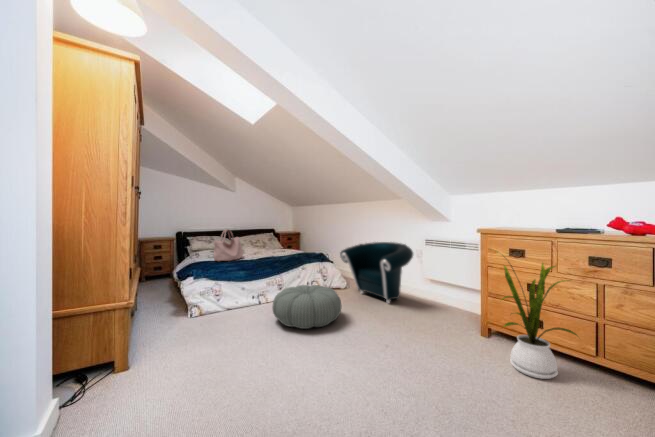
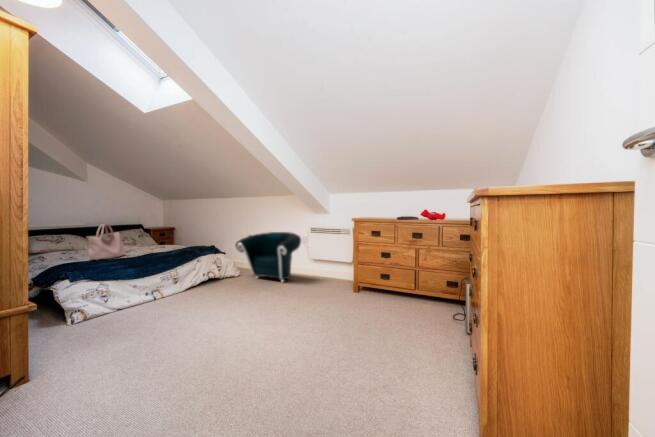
house plant: present [503,262,577,379] -> none [360,230,410,309]
pouf: present [272,285,341,329] -> none [181,273,250,312]

